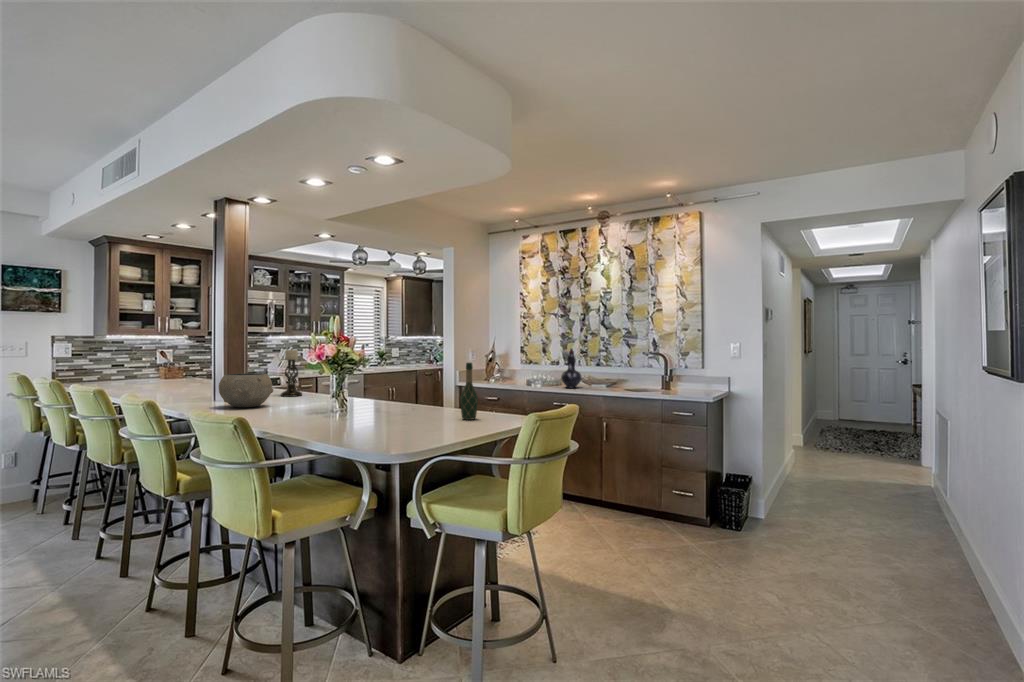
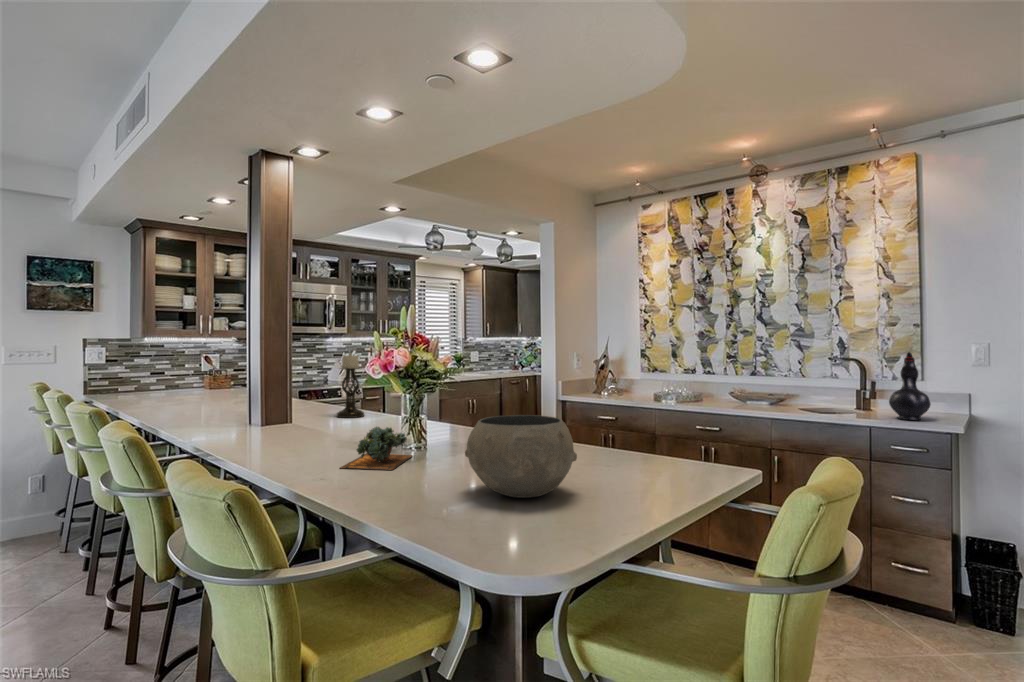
decorative vase: present [561,349,581,388] -> present [889,352,931,420]
wine bottle: present [460,363,478,420] -> none [607,377,637,472]
ceramic bowl: present [219,373,273,407] -> present [465,415,577,498]
succulent plant: none [289,394,338,420] -> present [340,427,412,470]

